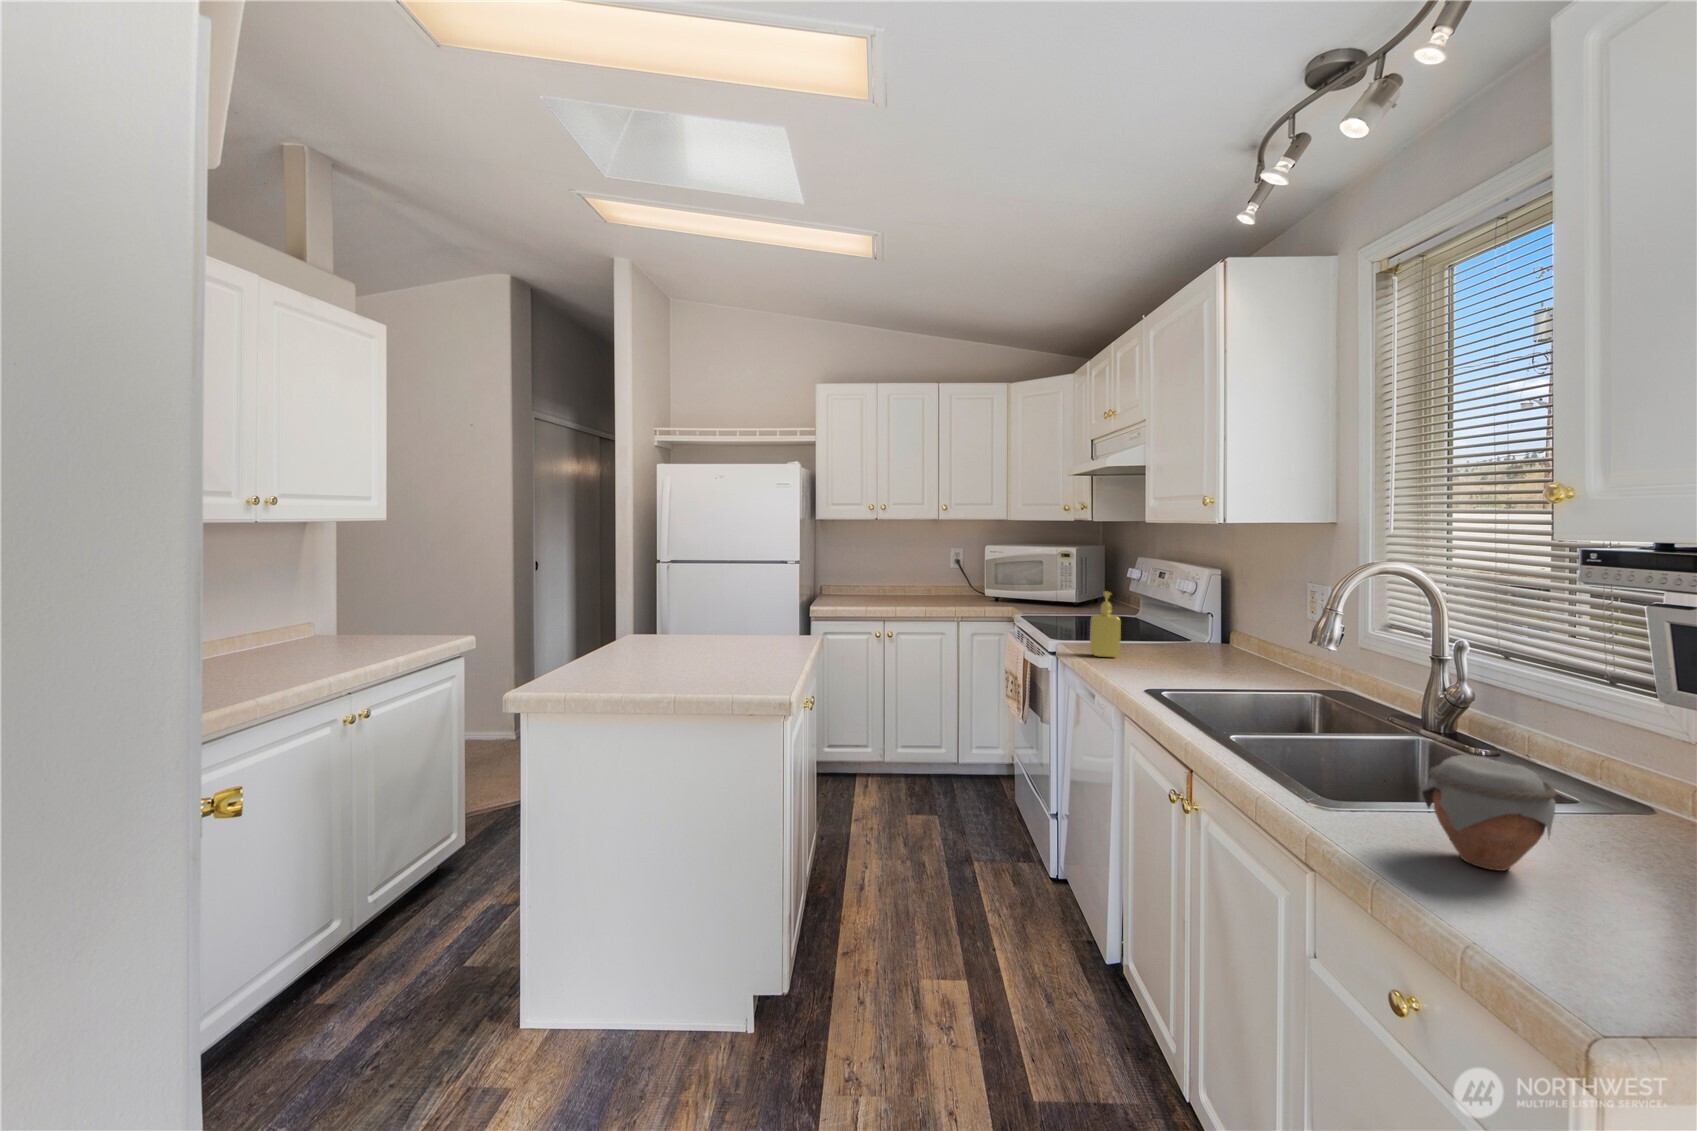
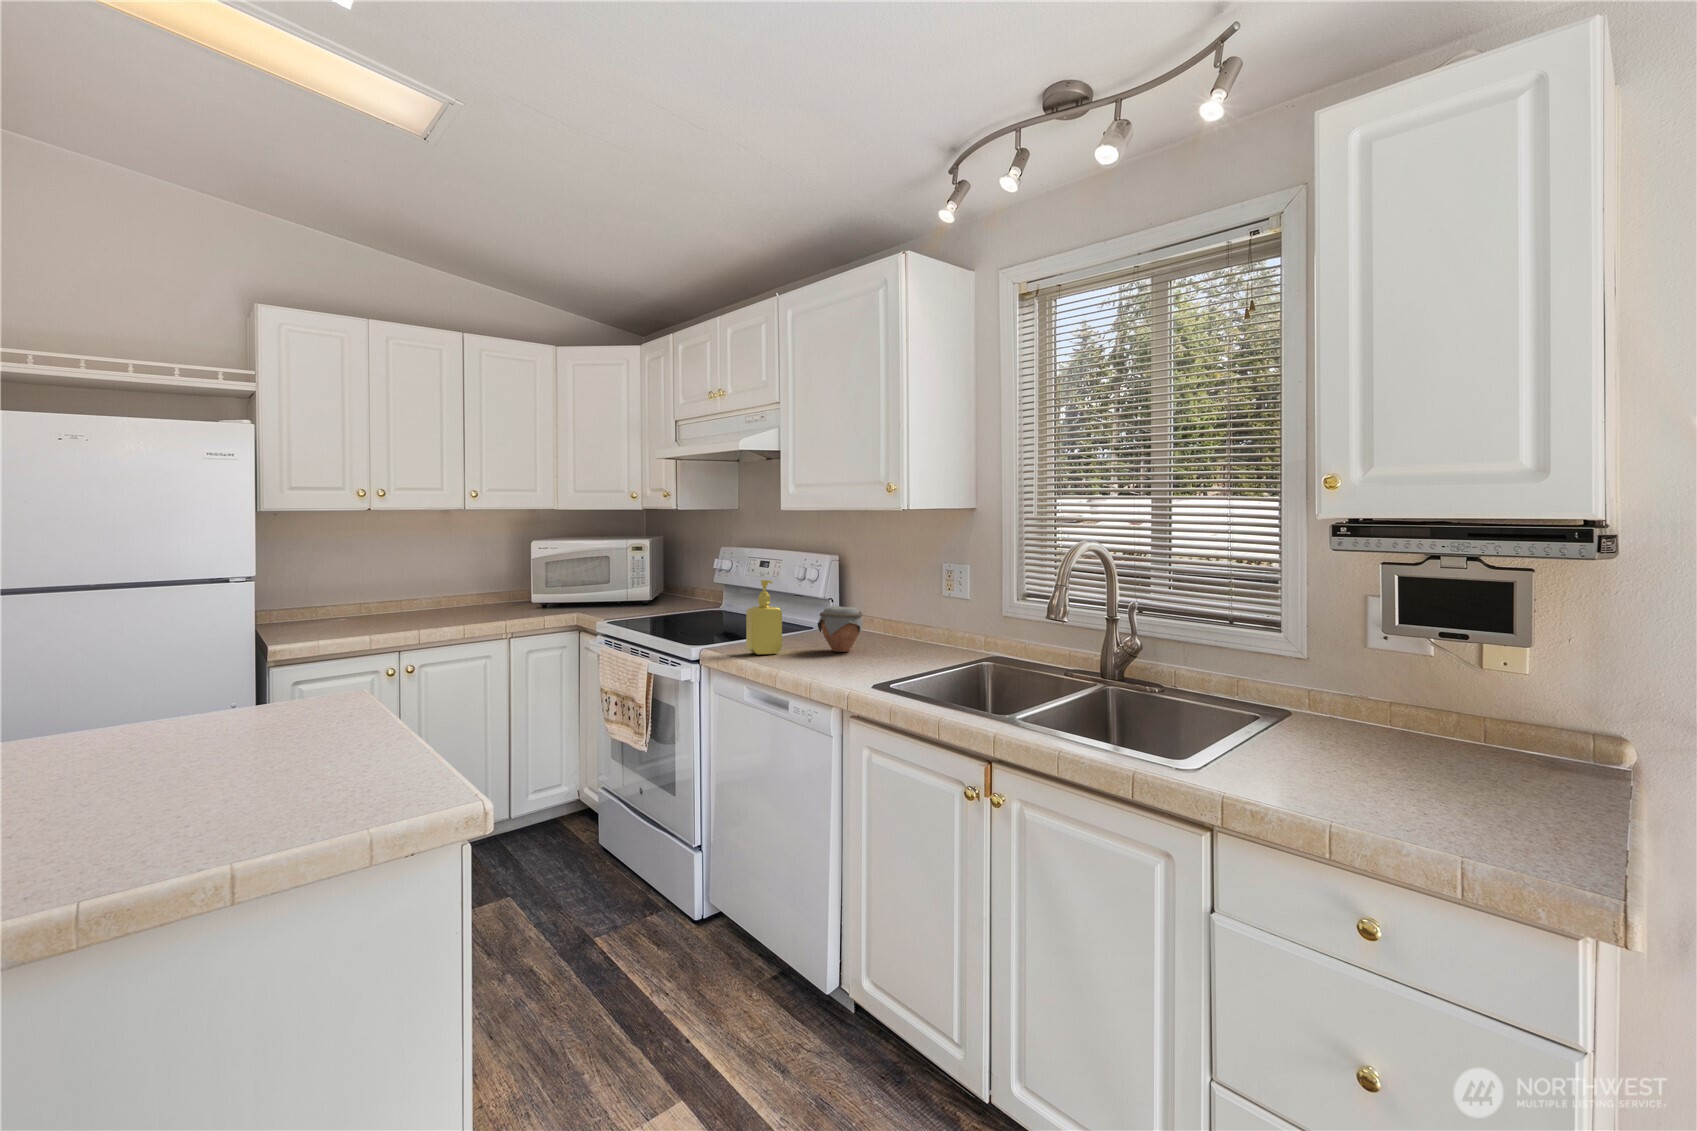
jar: present [1422,755,1556,871] -> present [817,606,863,652]

